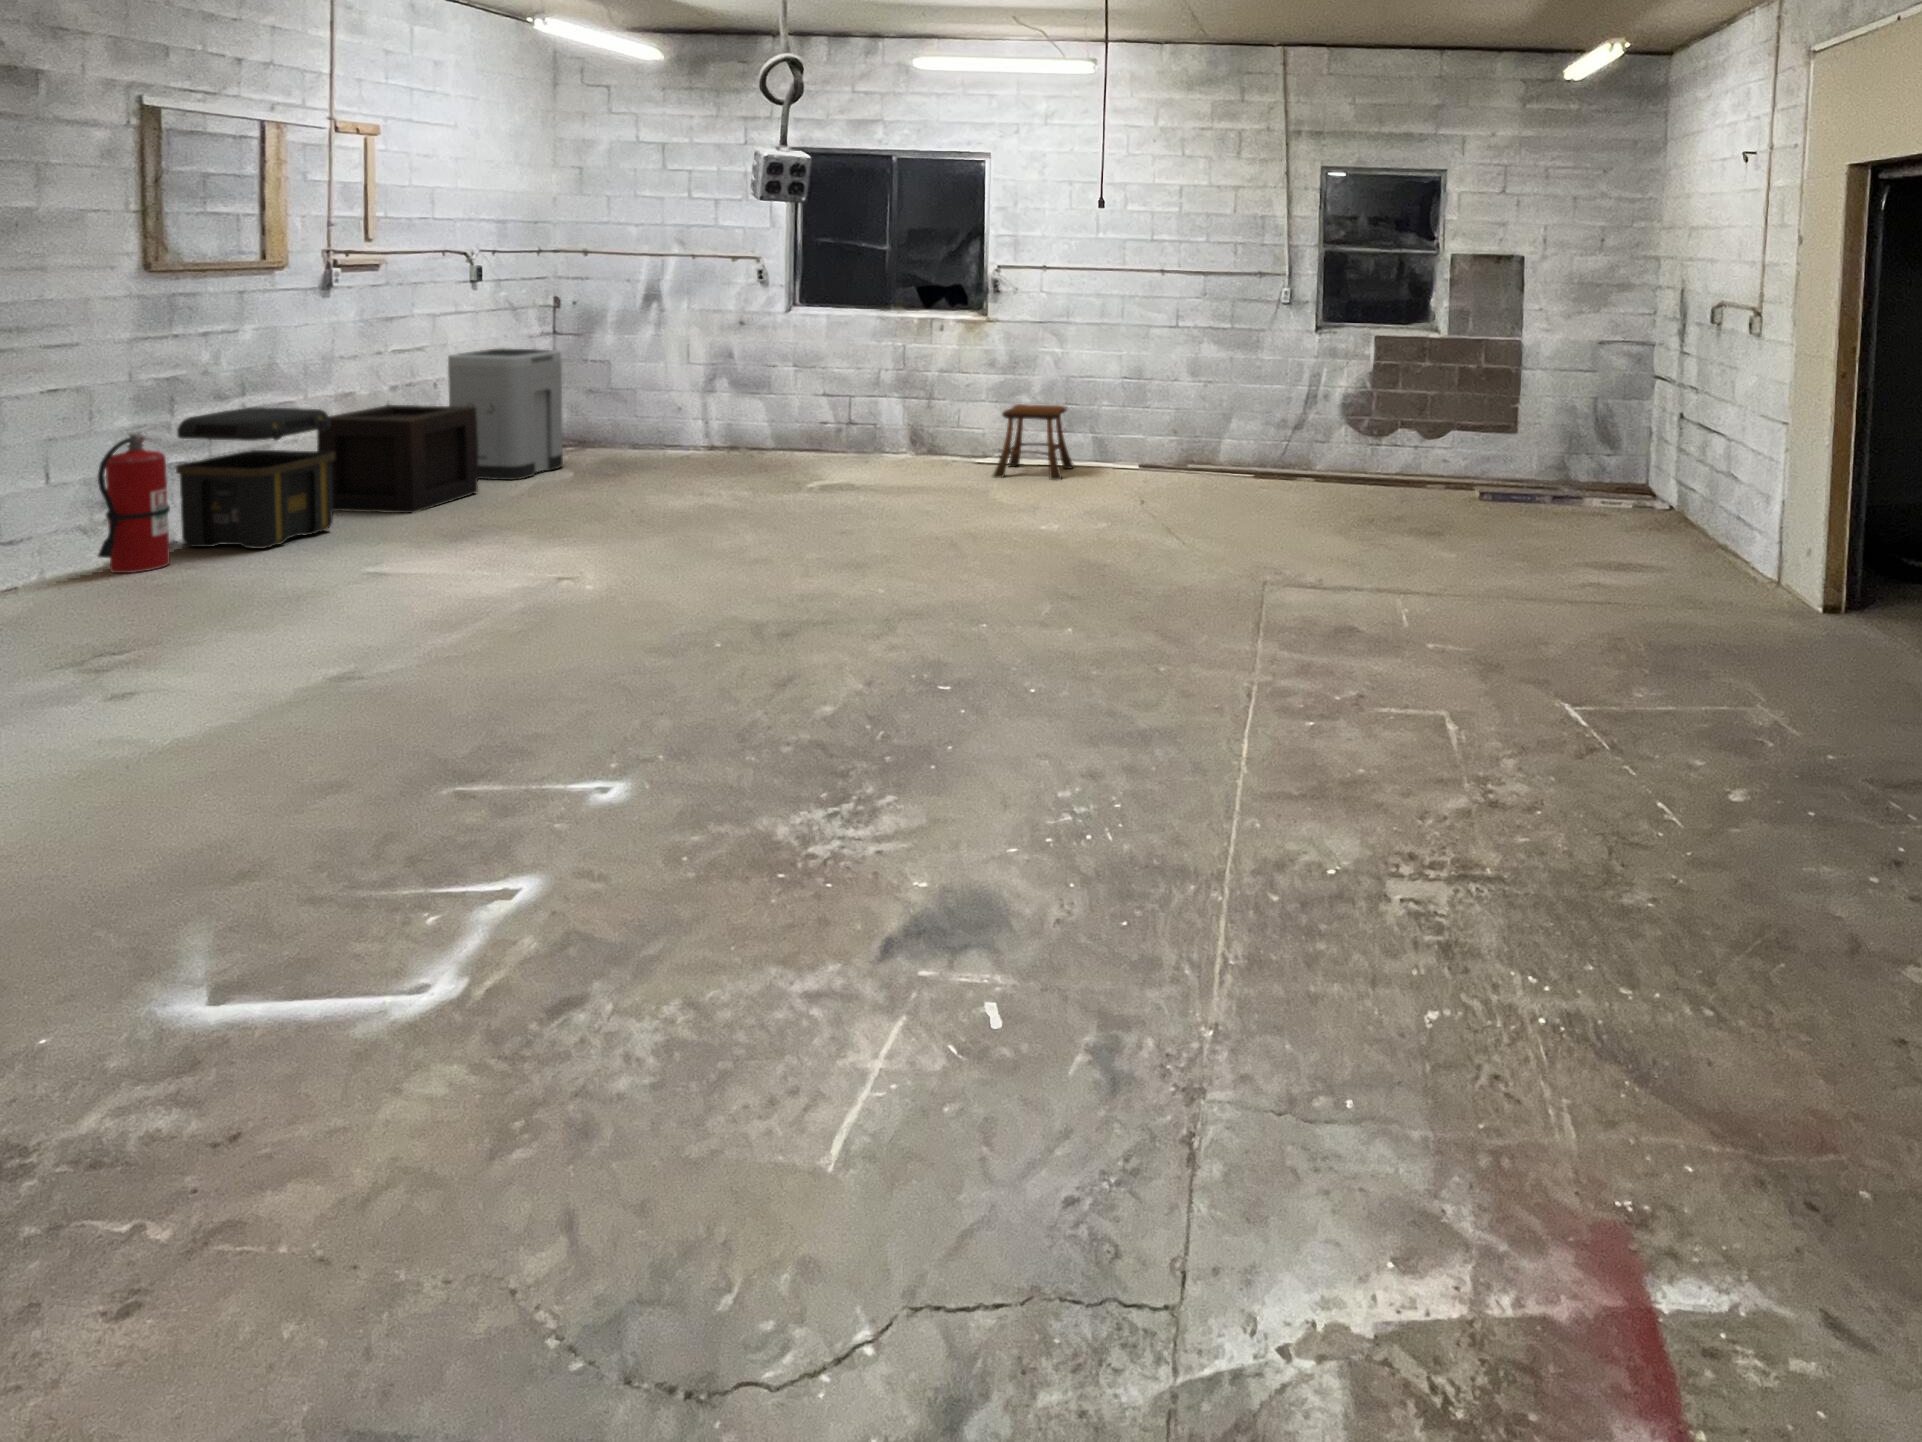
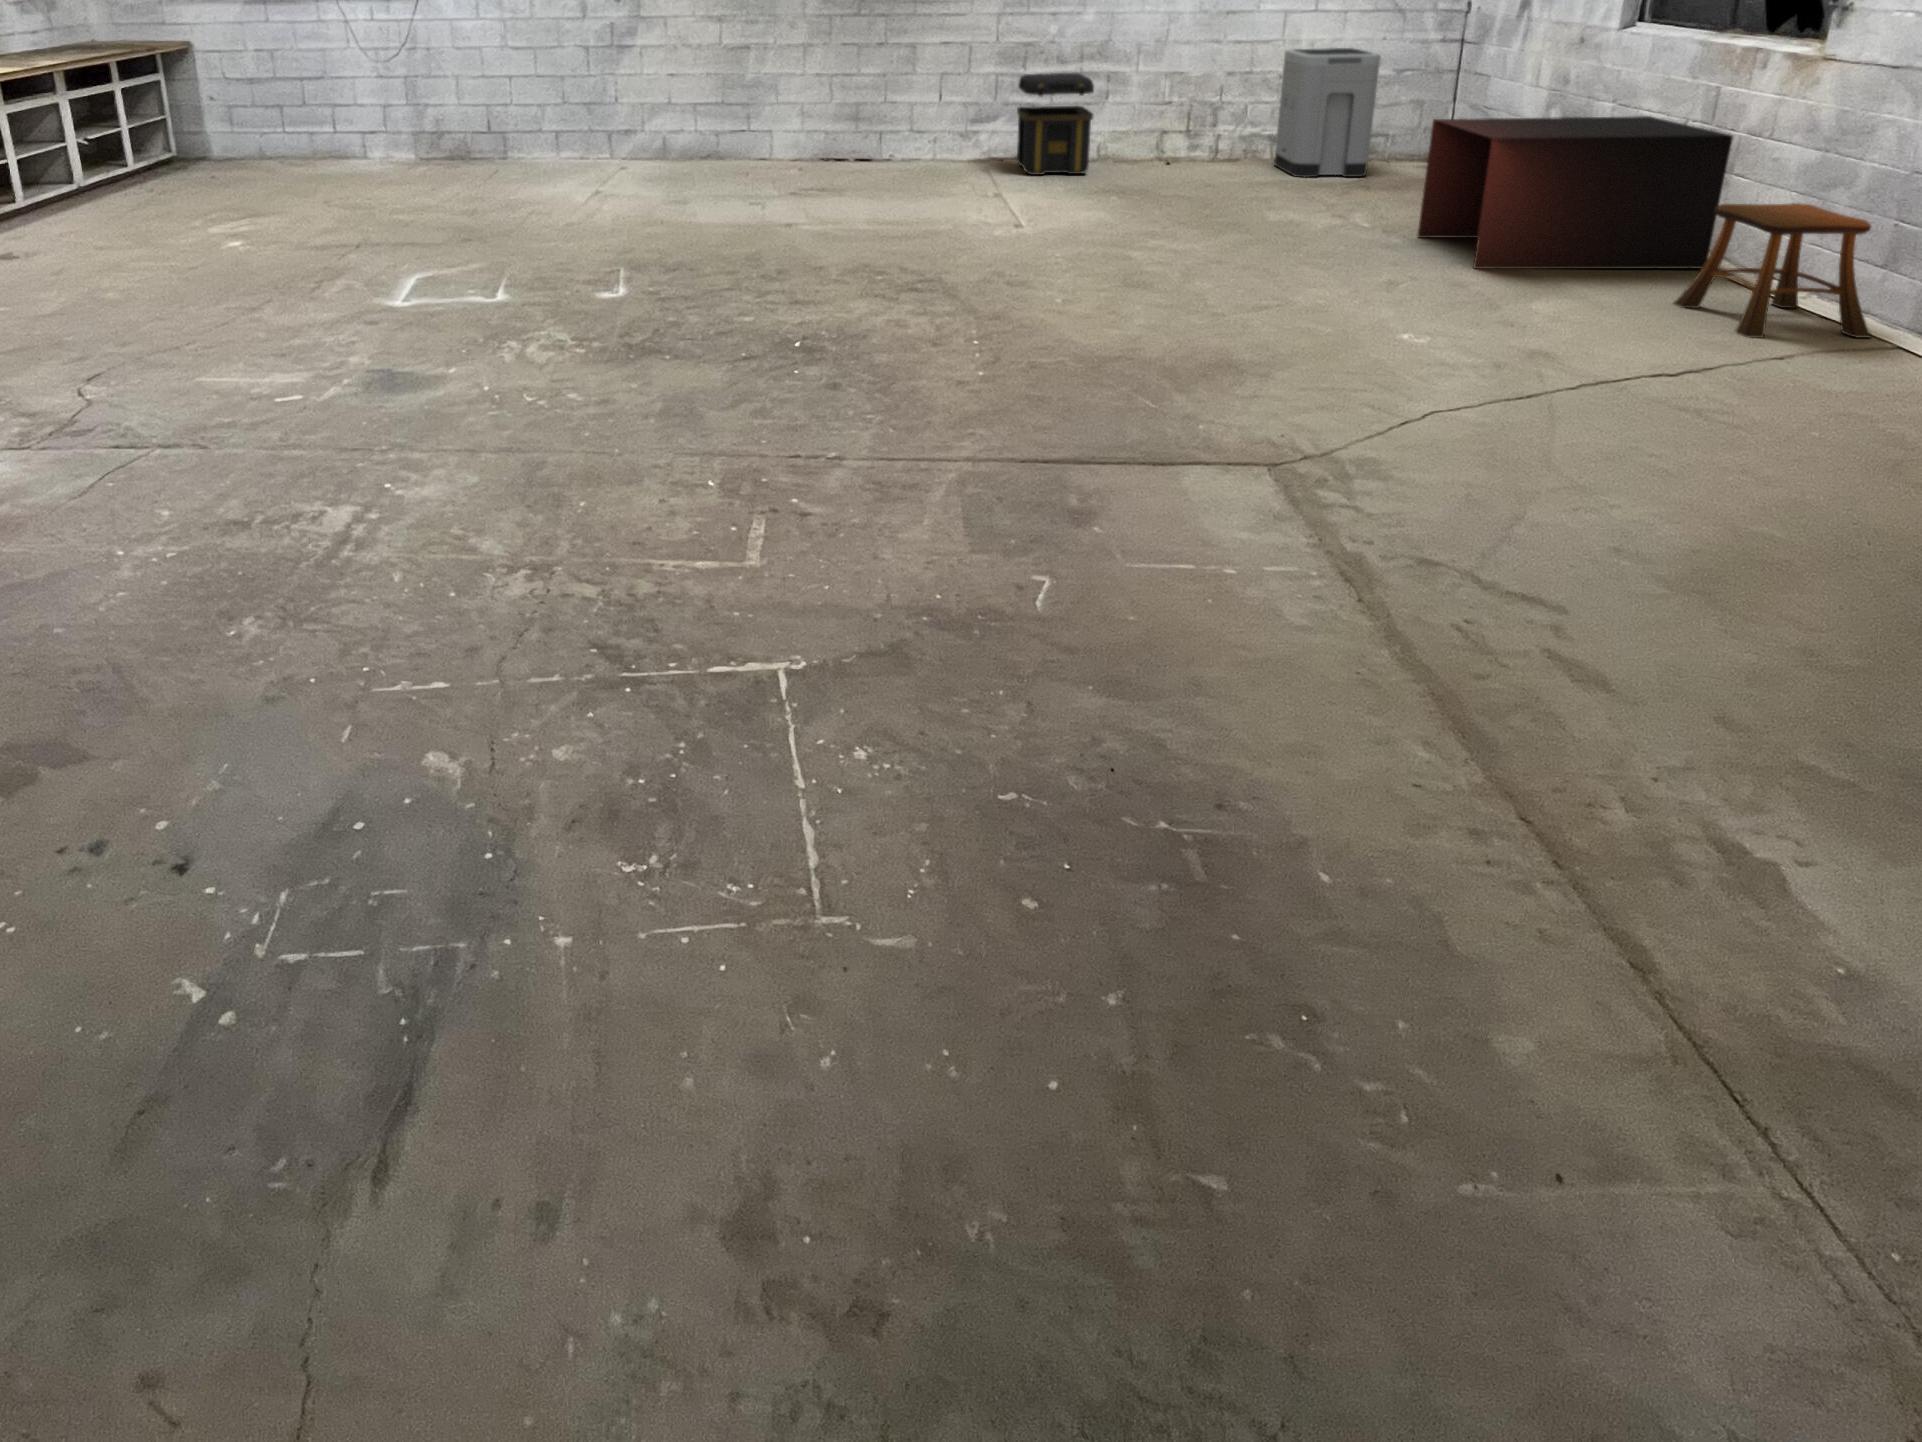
storage cabinet: none [782,372,935,492] -> present [1418,116,1733,269]
wooden crate: present [317,405,478,513] -> none [1136,88,1242,179]
fire extinguisher: present [97,426,170,573] -> none [946,75,989,171]

